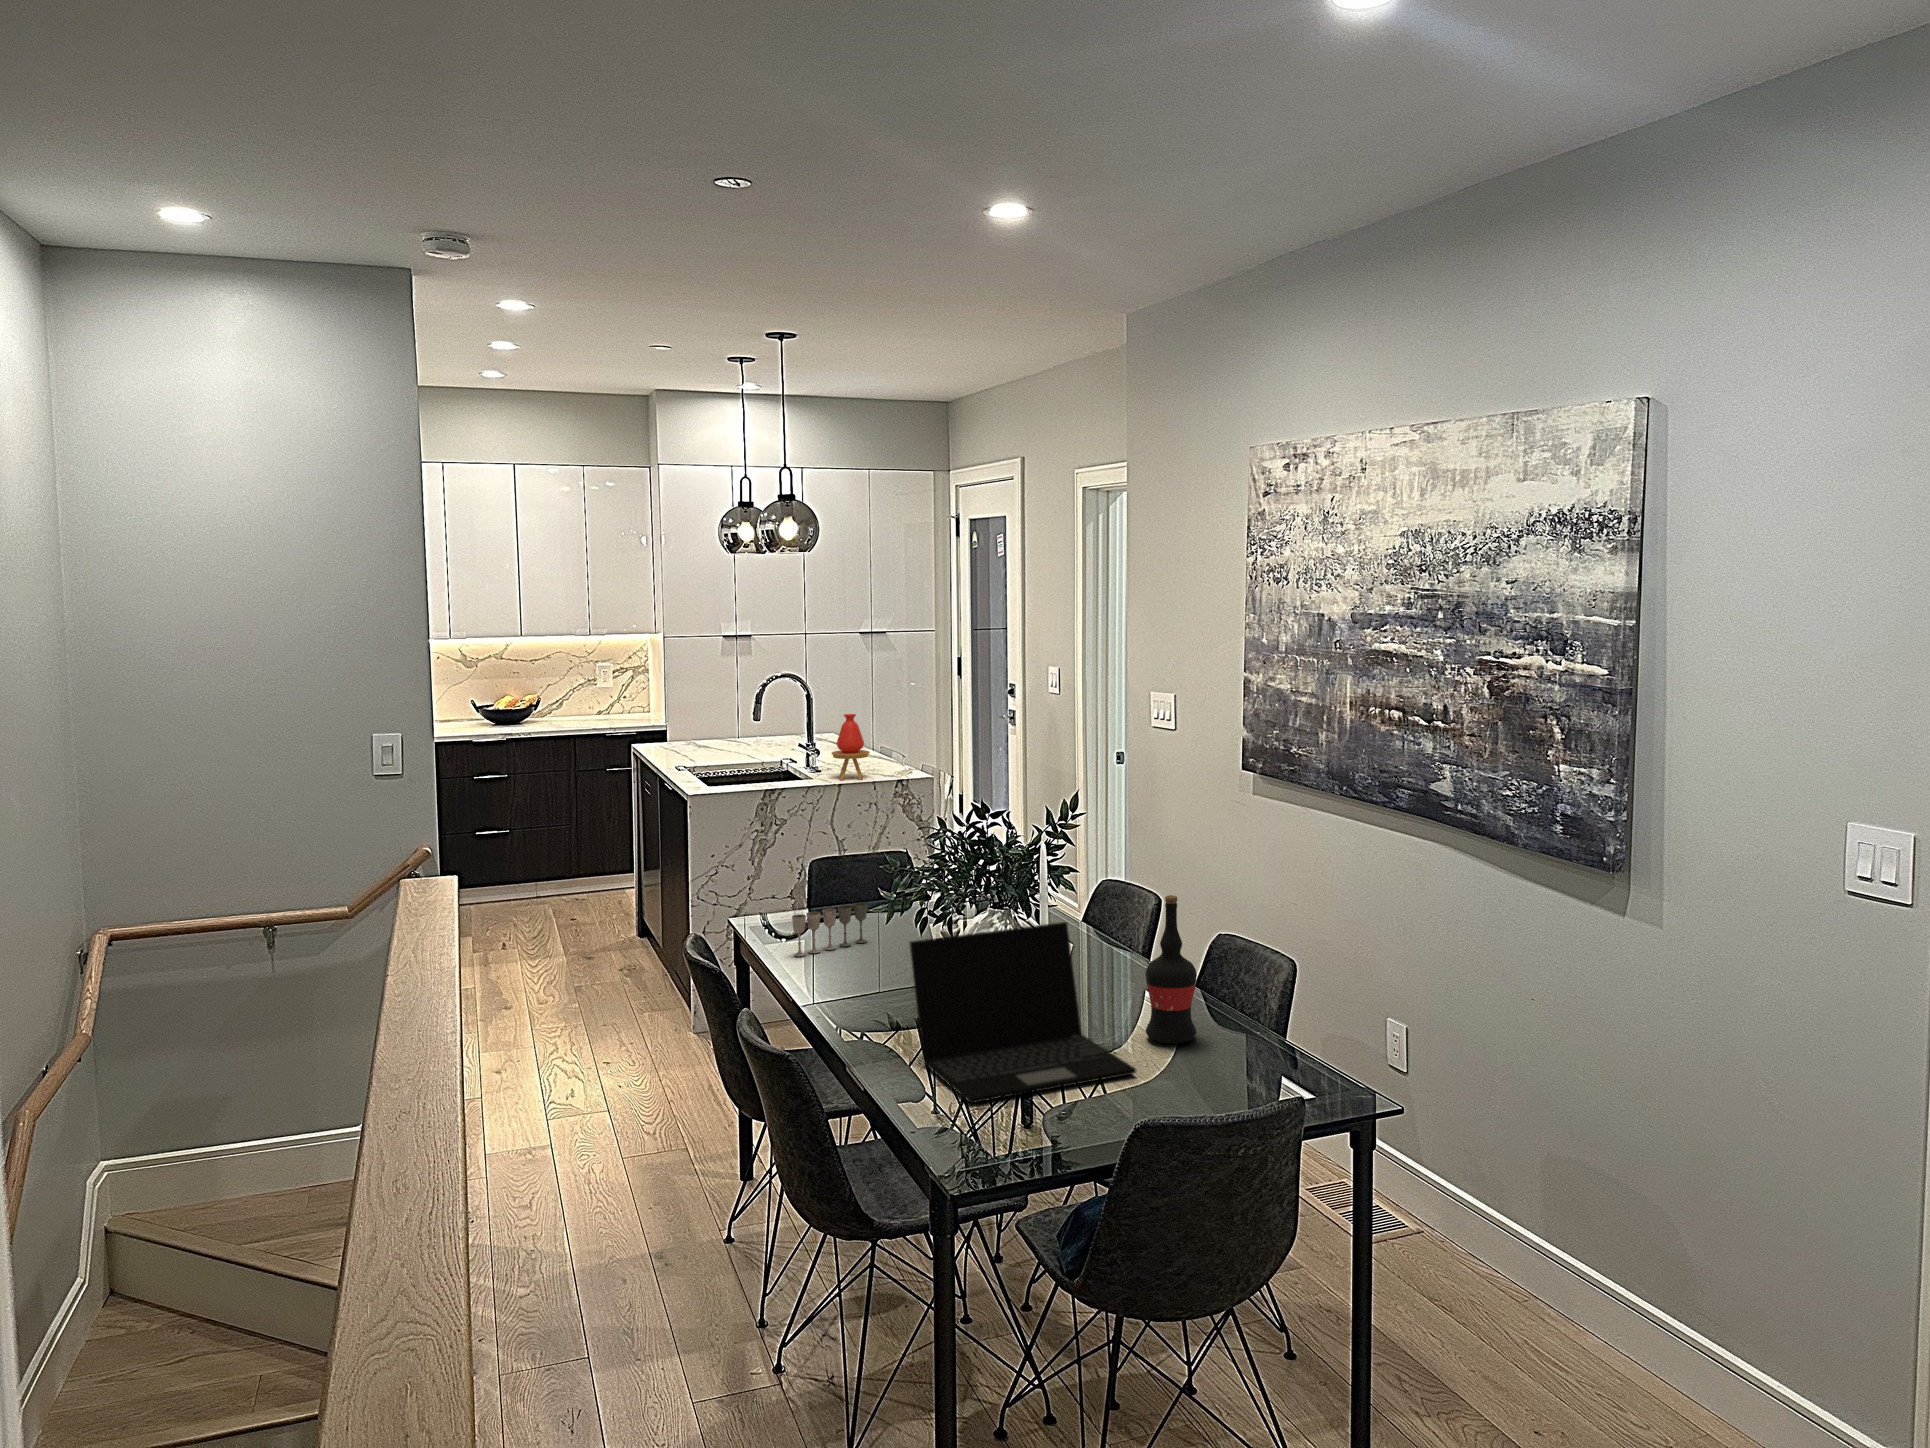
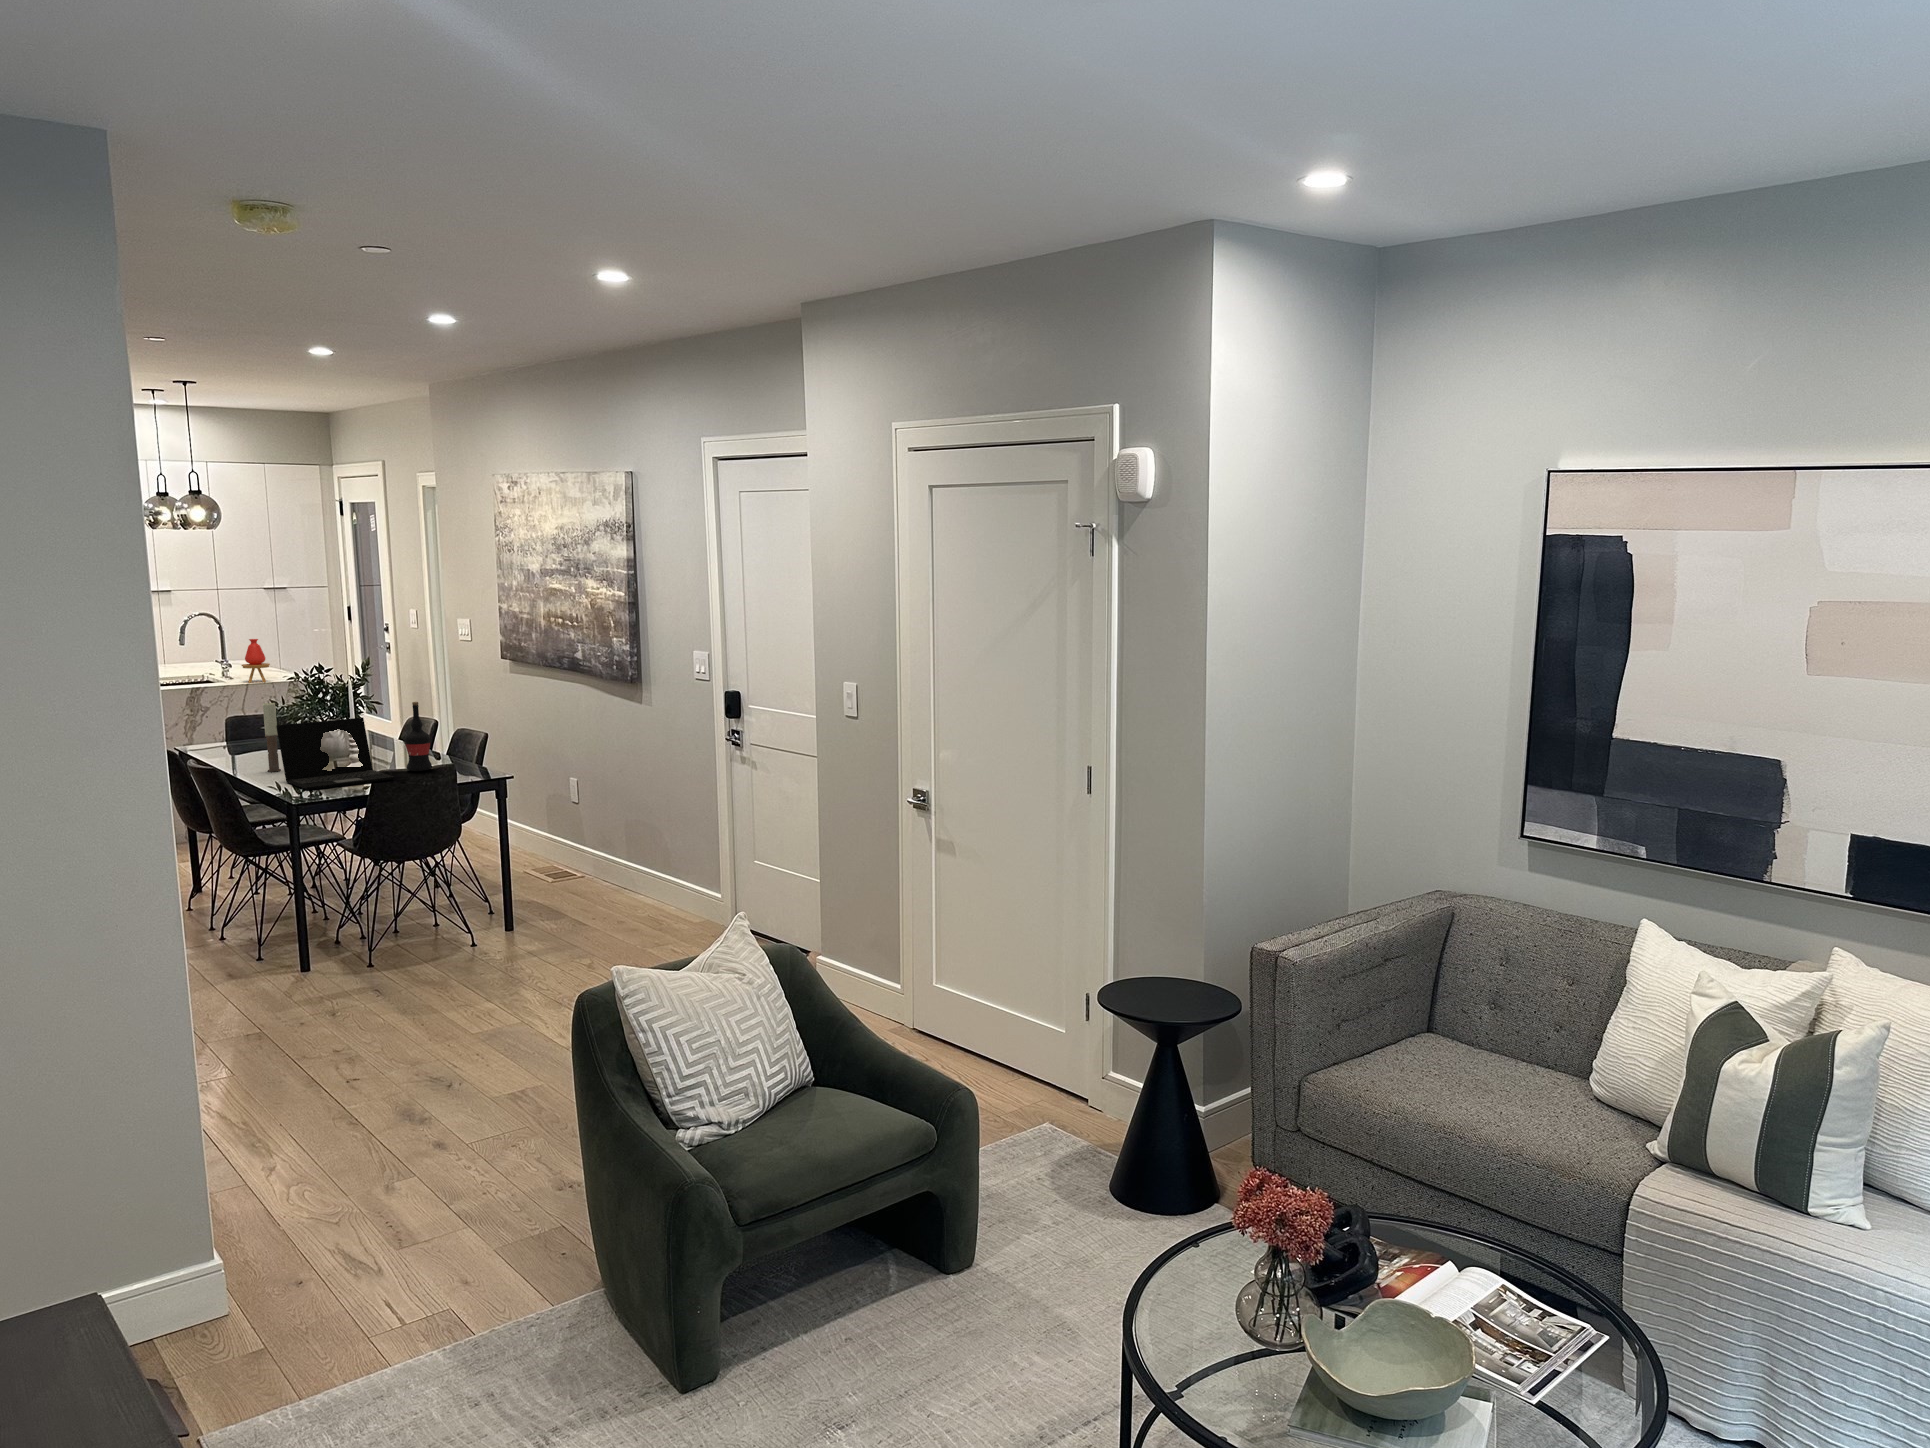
candle: none [882,878,907,1018] -> present [263,702,281,772]
wine glass: present [792,902,867,957] -> none [213,729,262,757]

